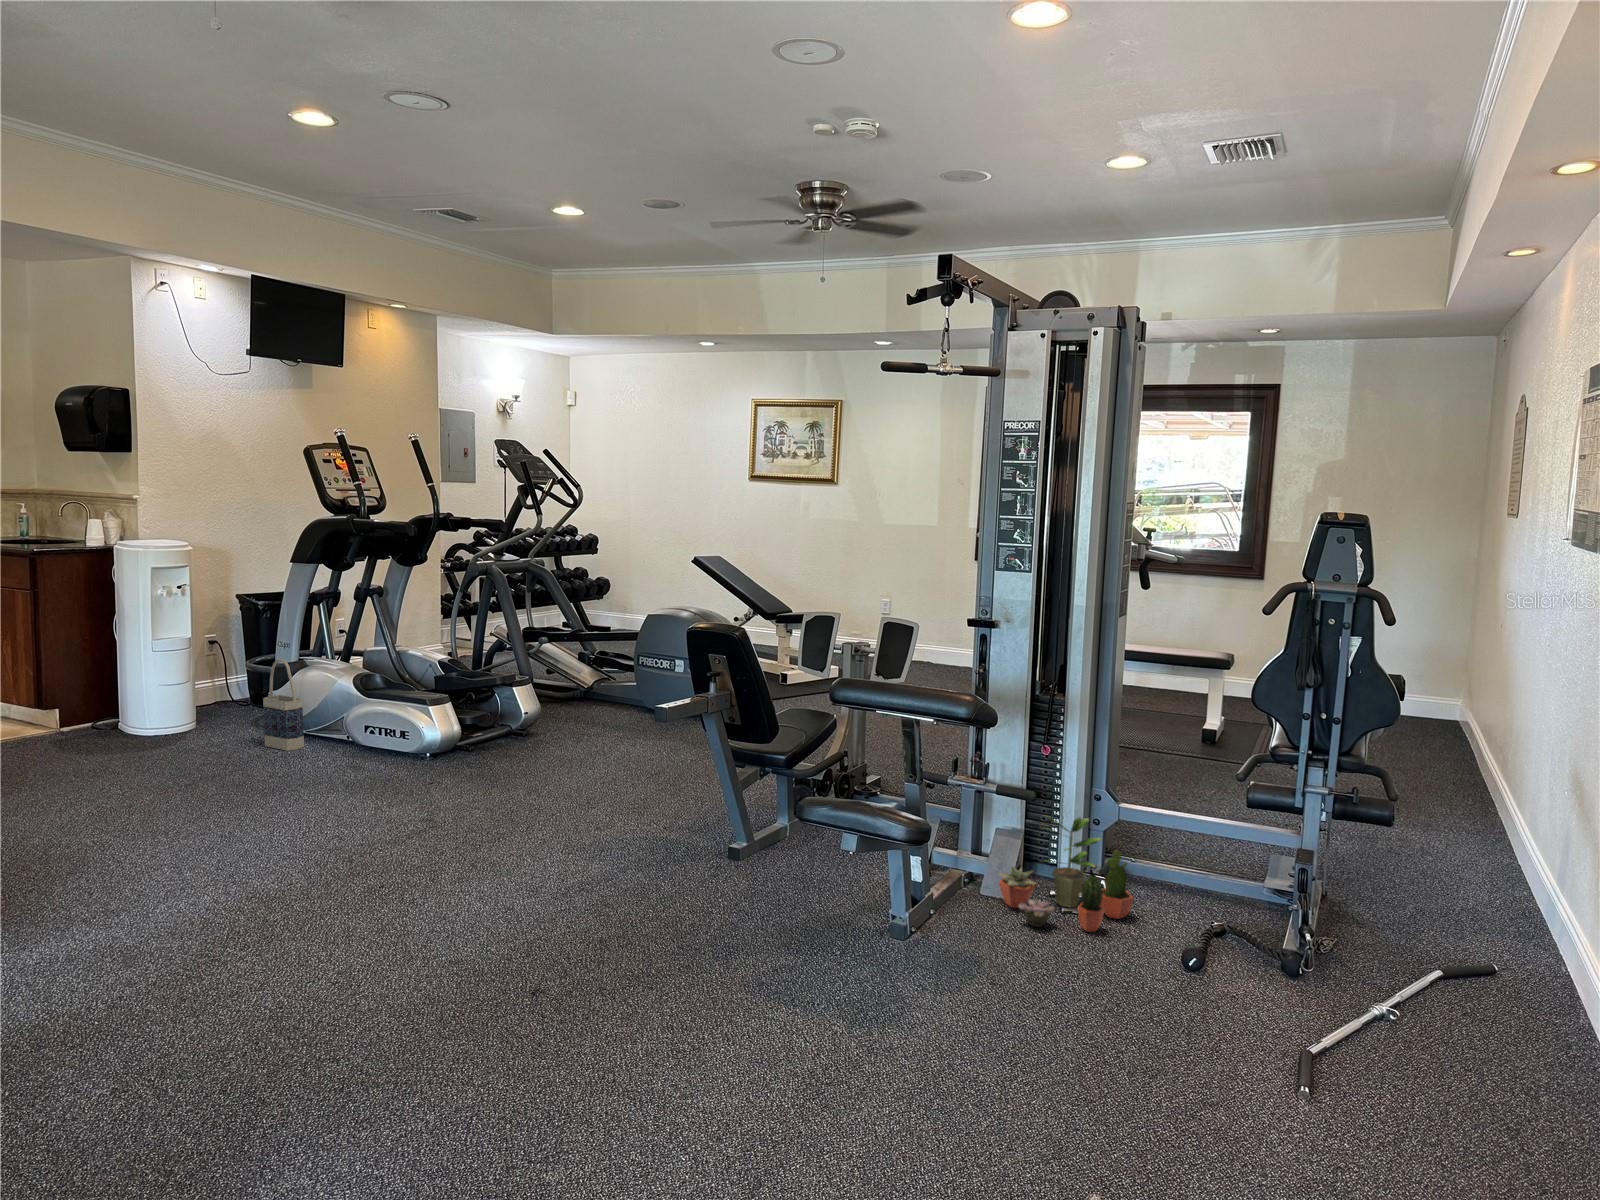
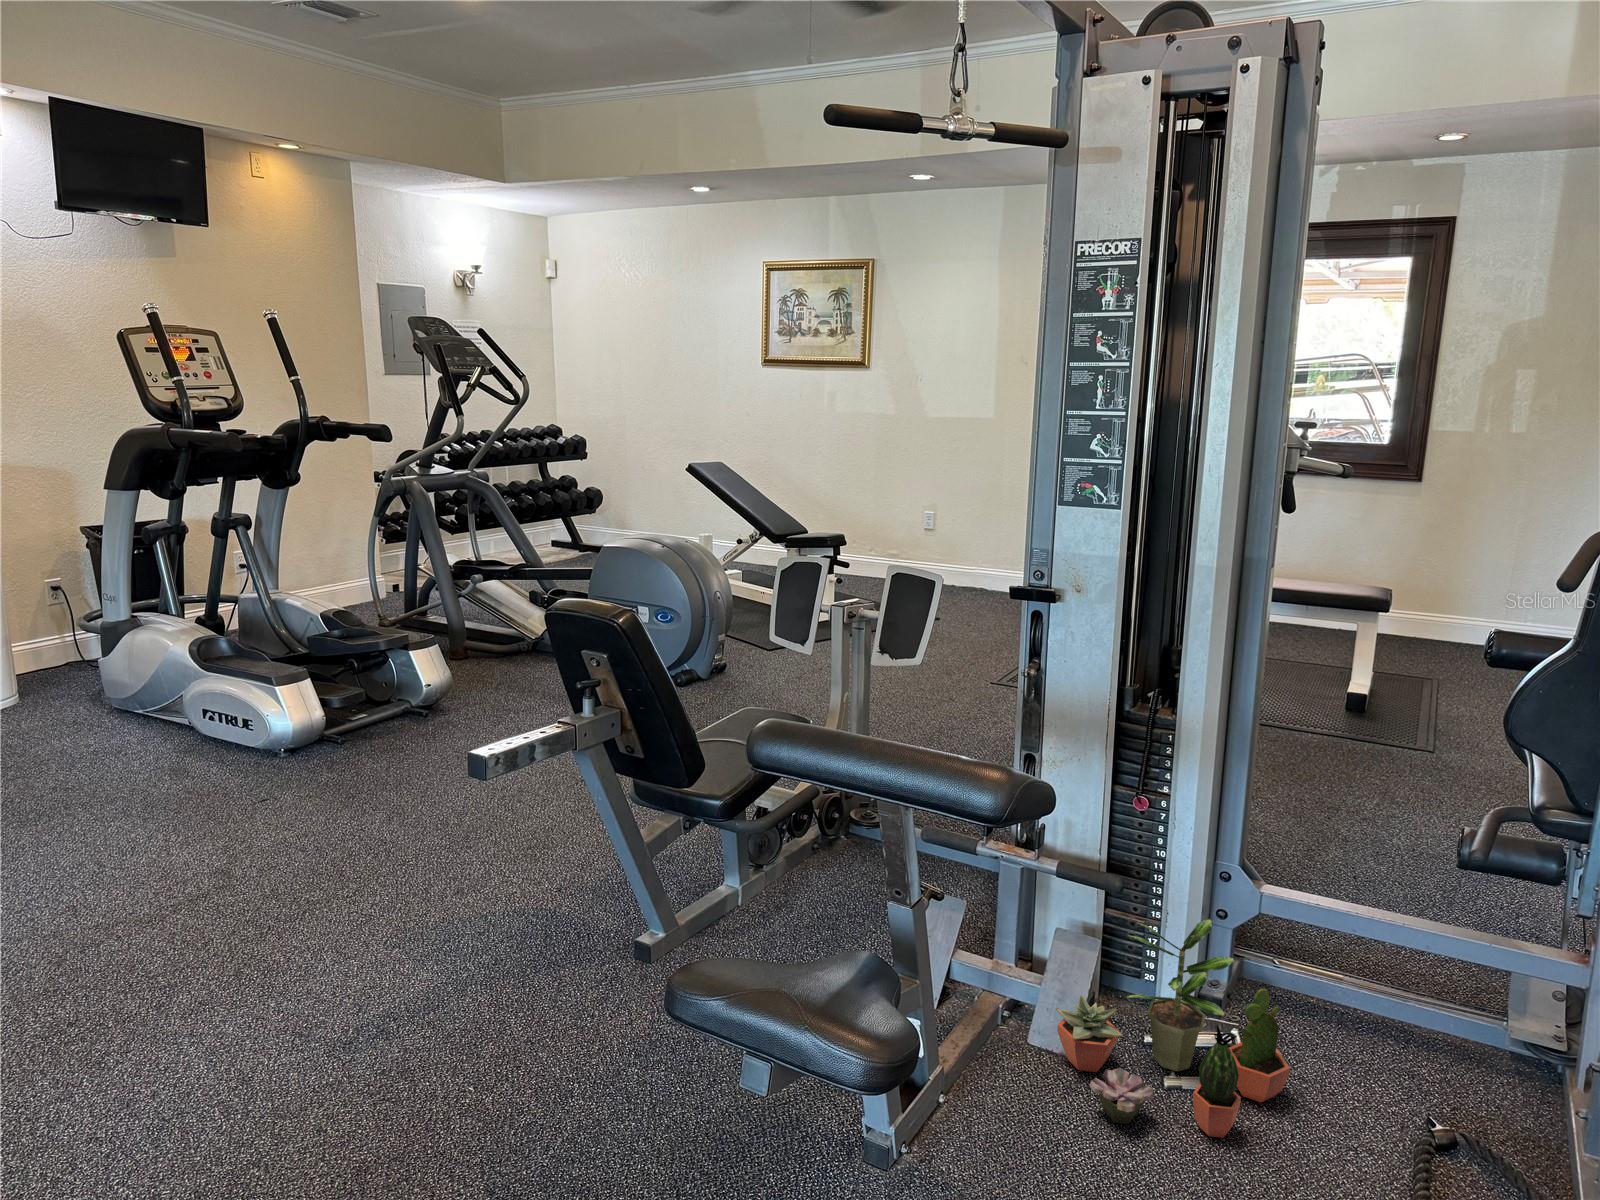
bag: present [263,660,304,751] -> none [80,620,139,741]

